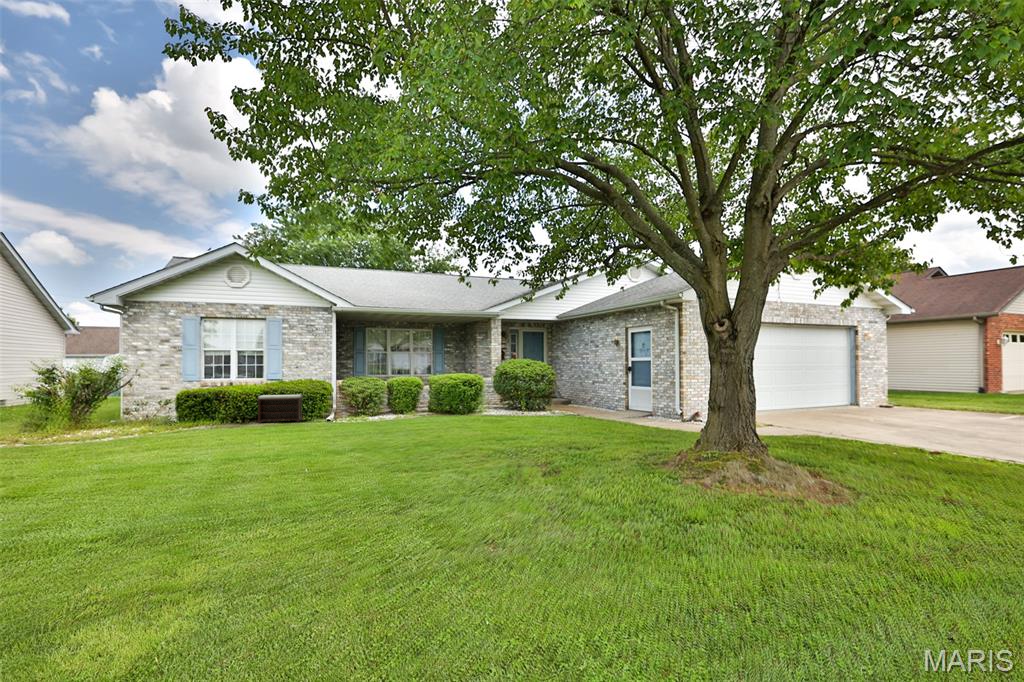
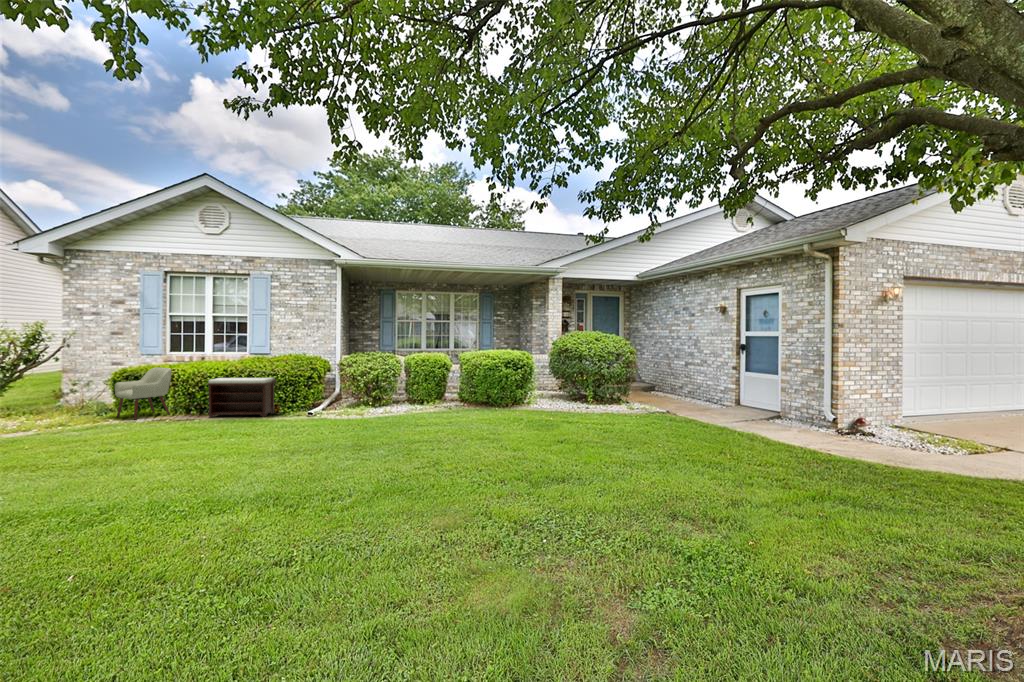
chair: none [187,389,225,426] -> present [115,368,171,420]

